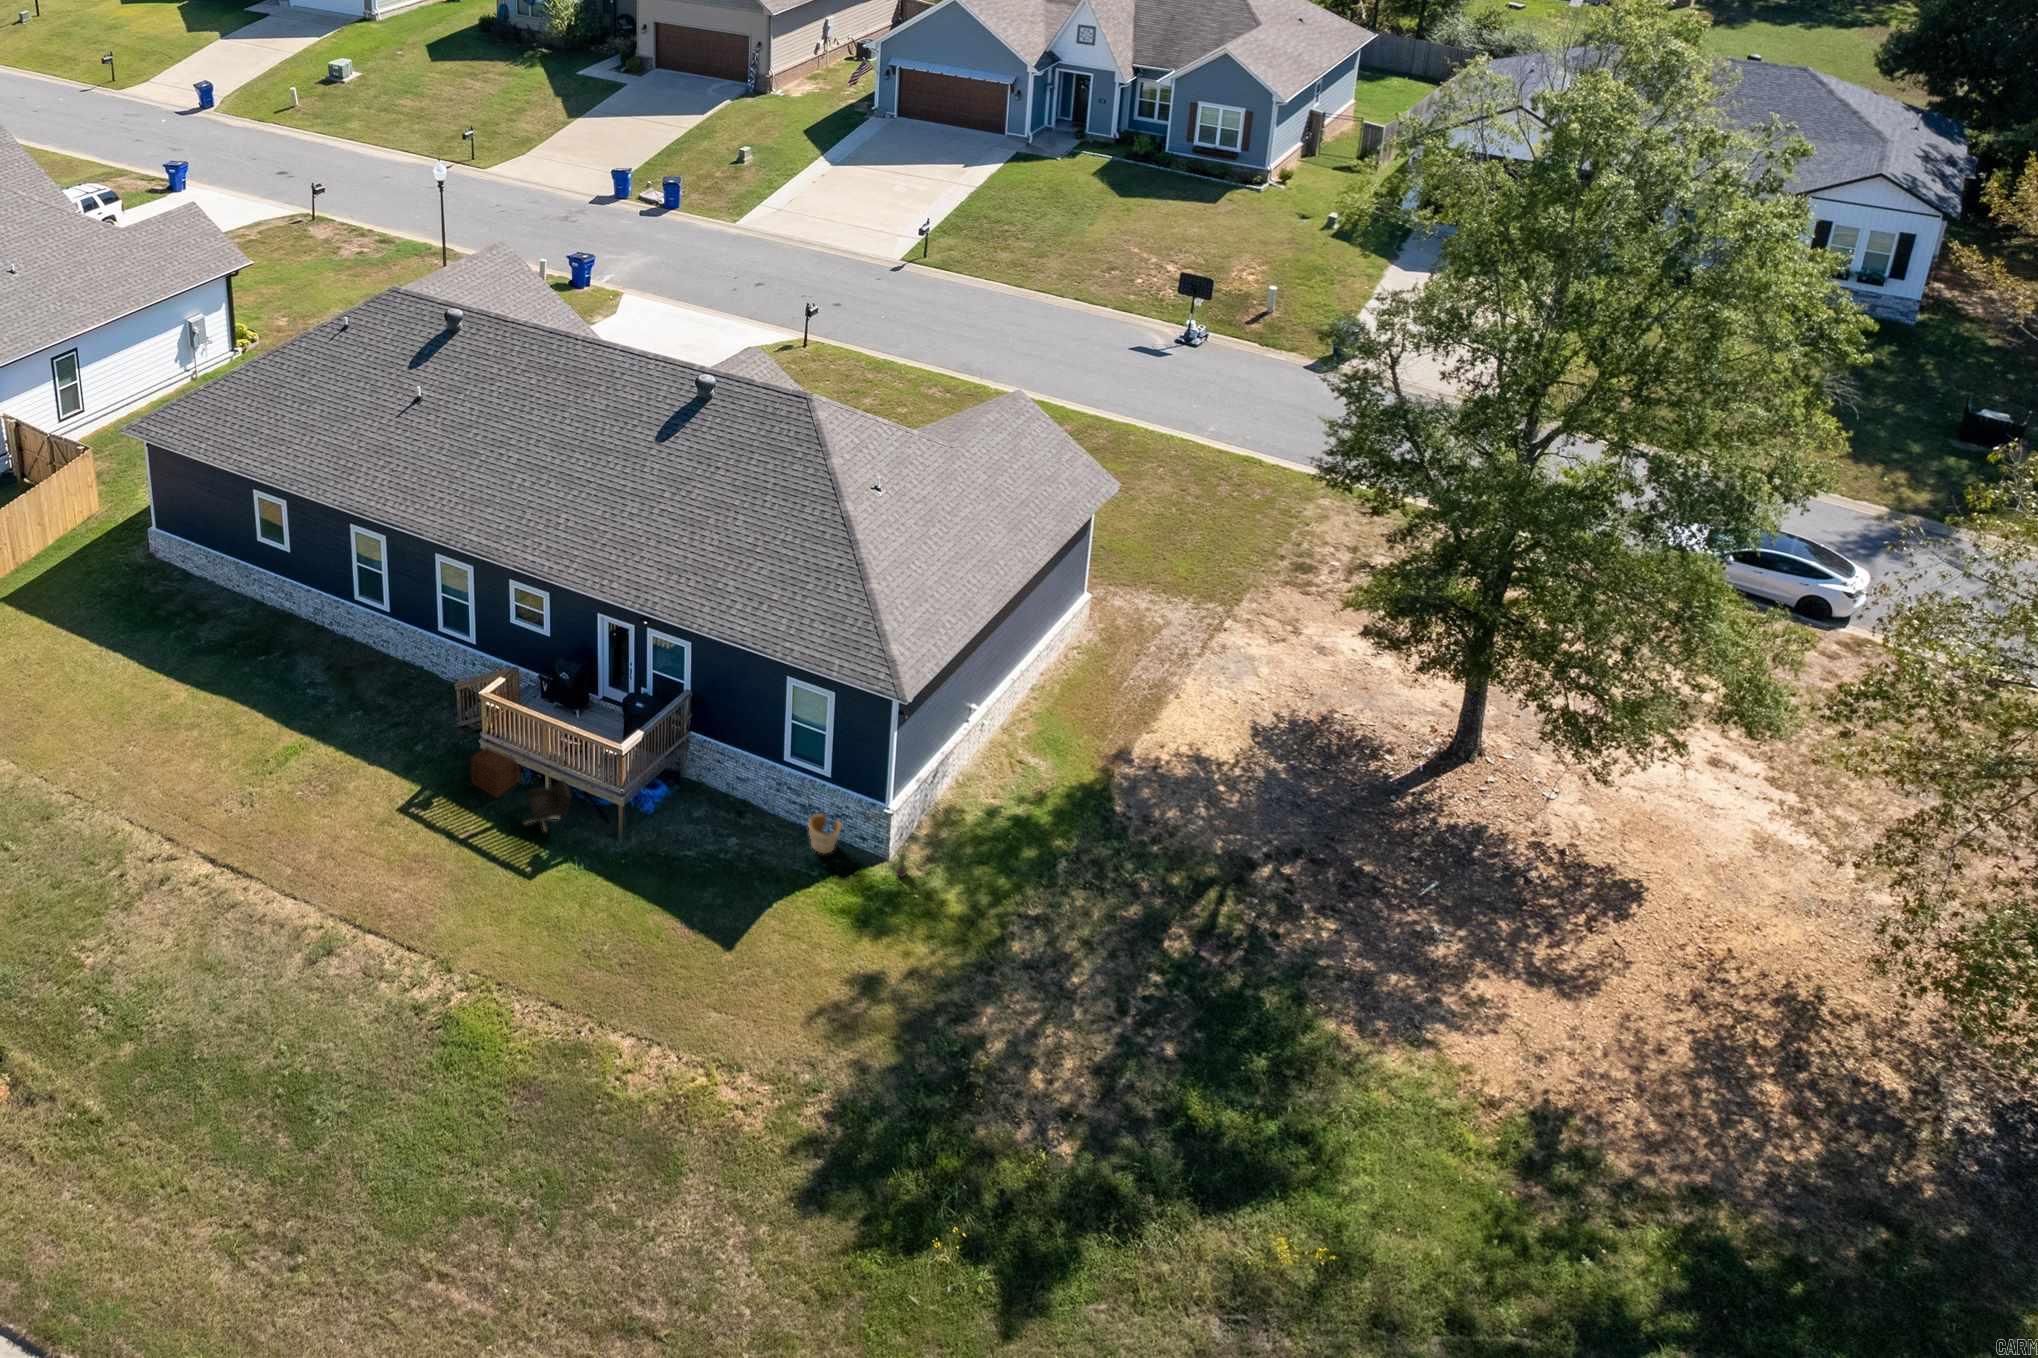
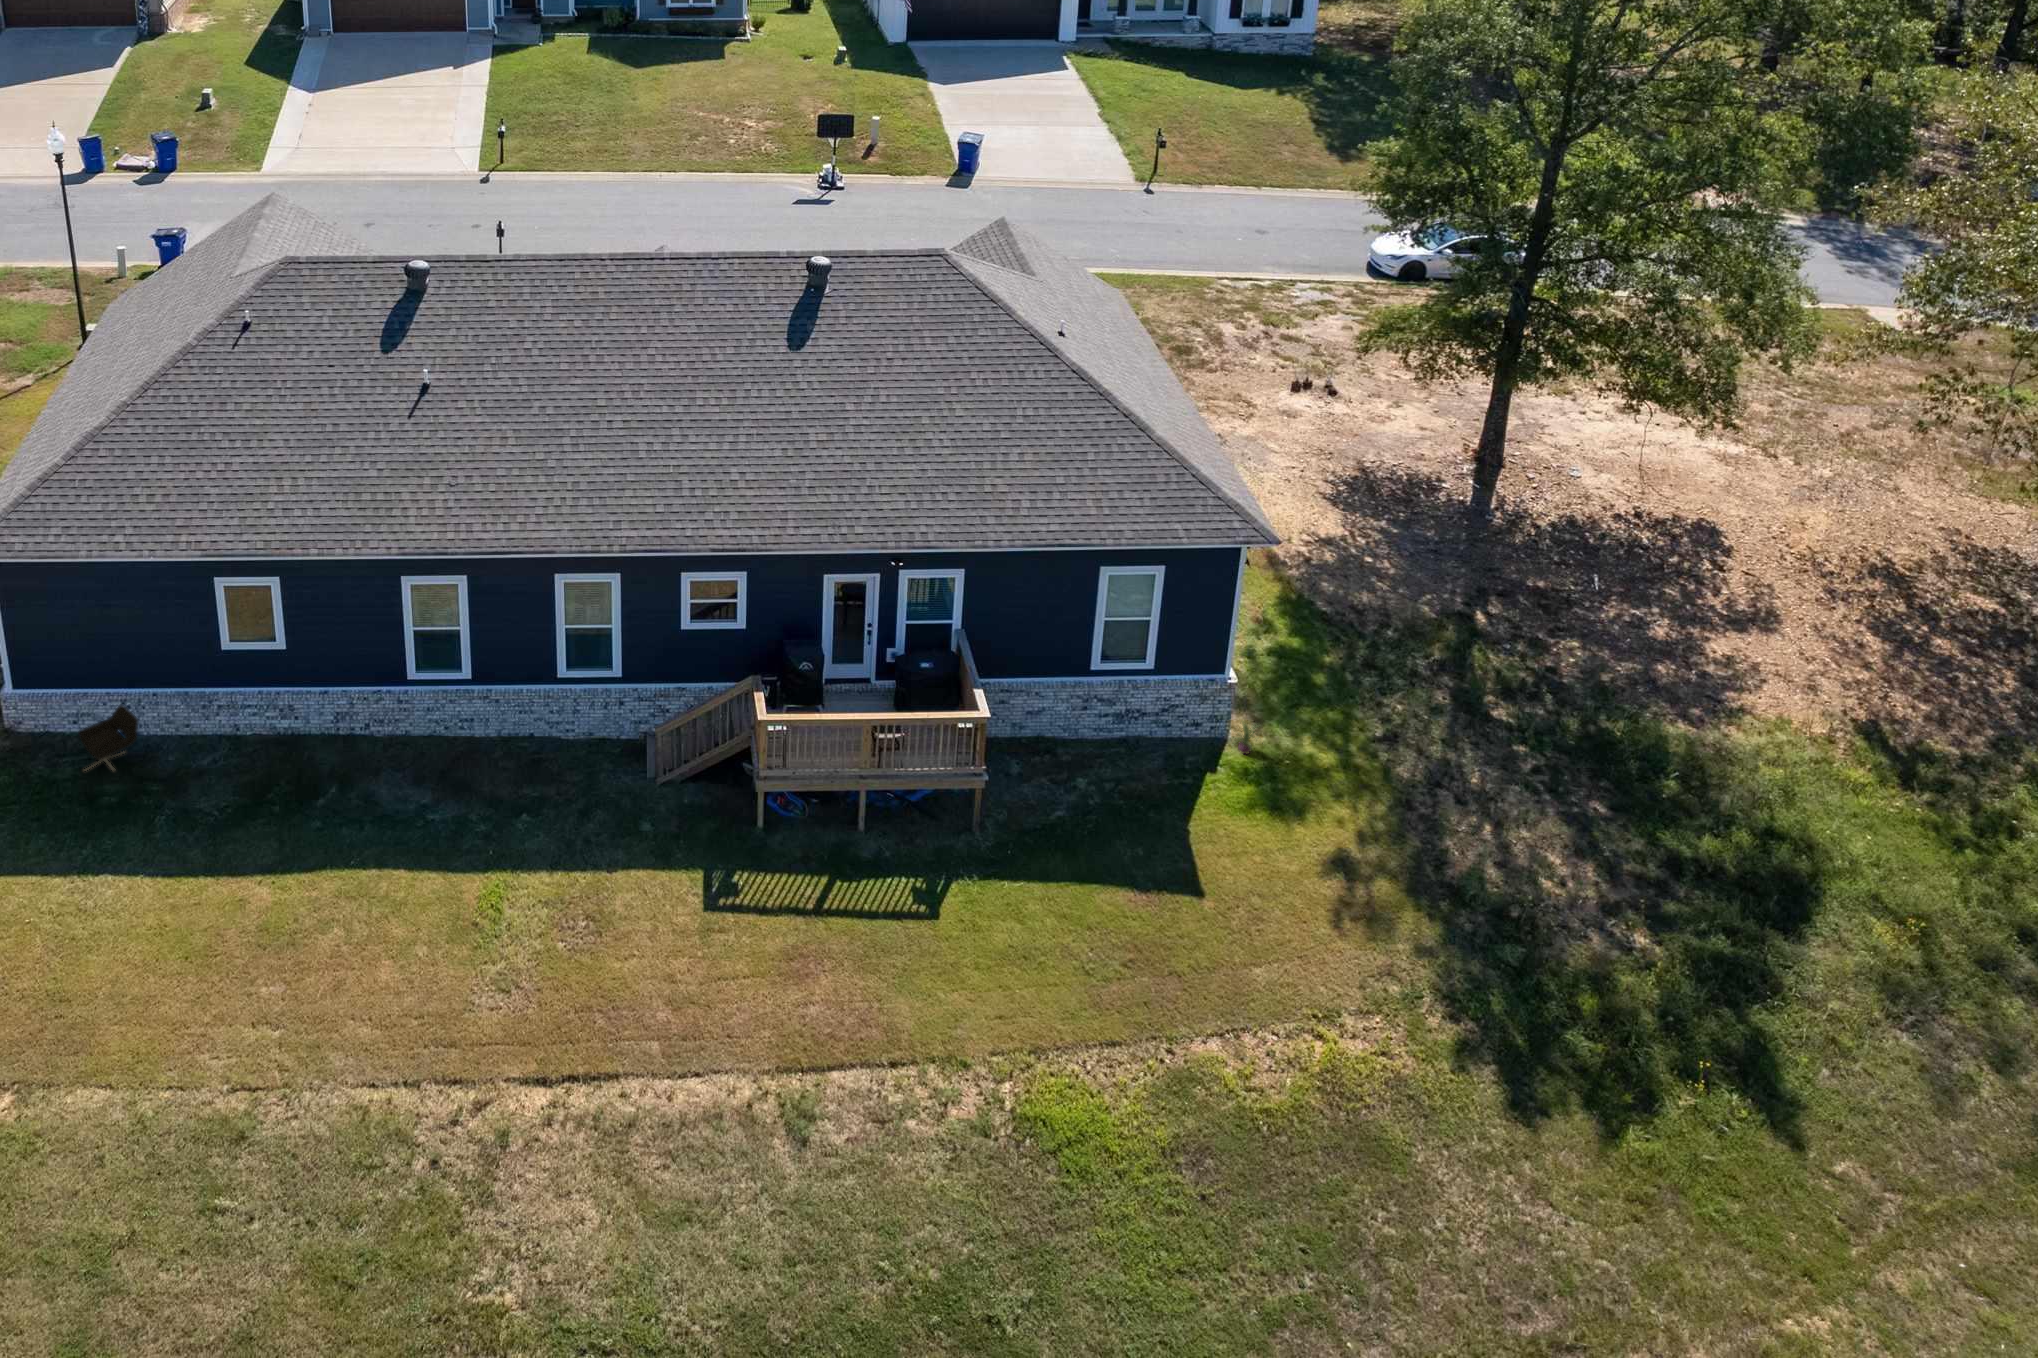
wooden crate: present [471,747,520,798] -> none [742,780,793,849]
lounge chair: present [527,780,571,829] -> present [78,705,138,770]
wooden bucket: present [808,814,841,854] -> none [1134,717,1174,763]

